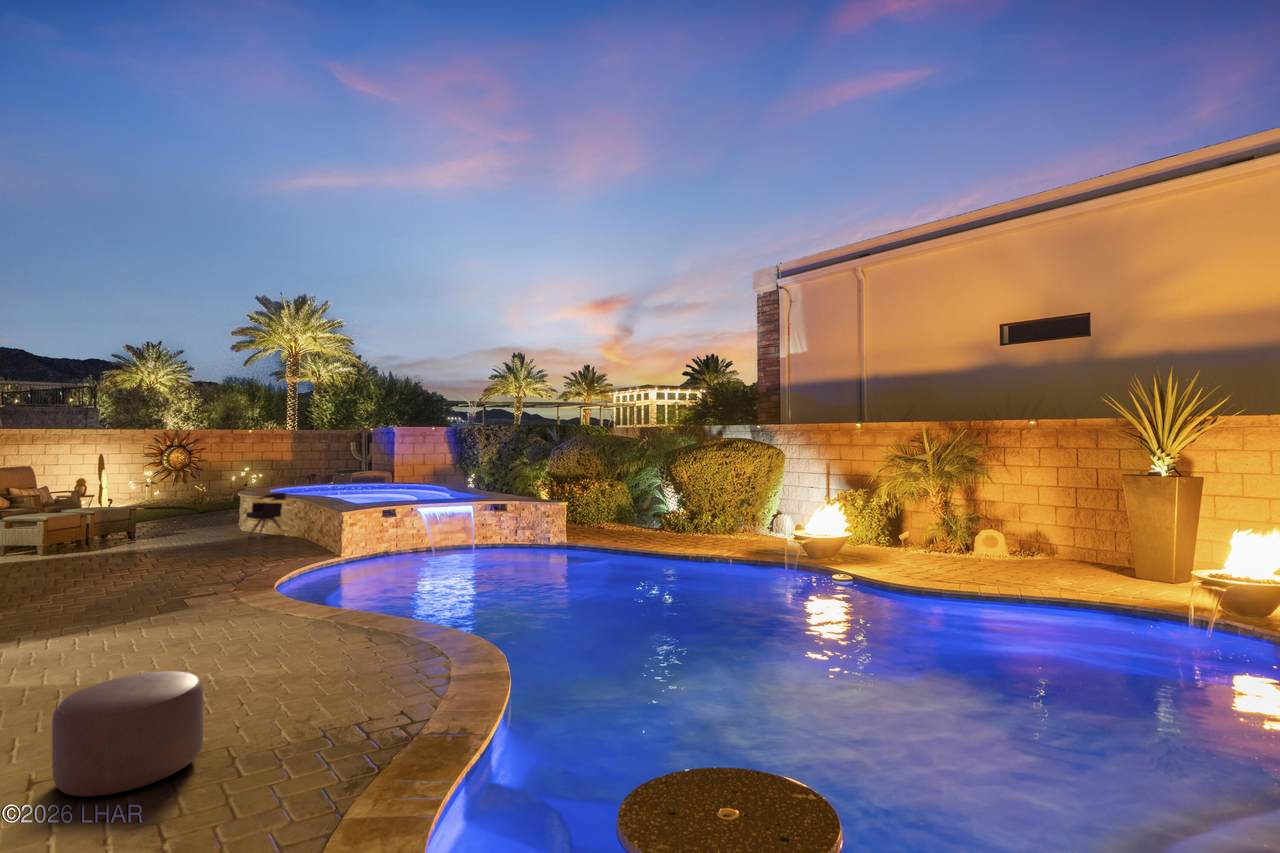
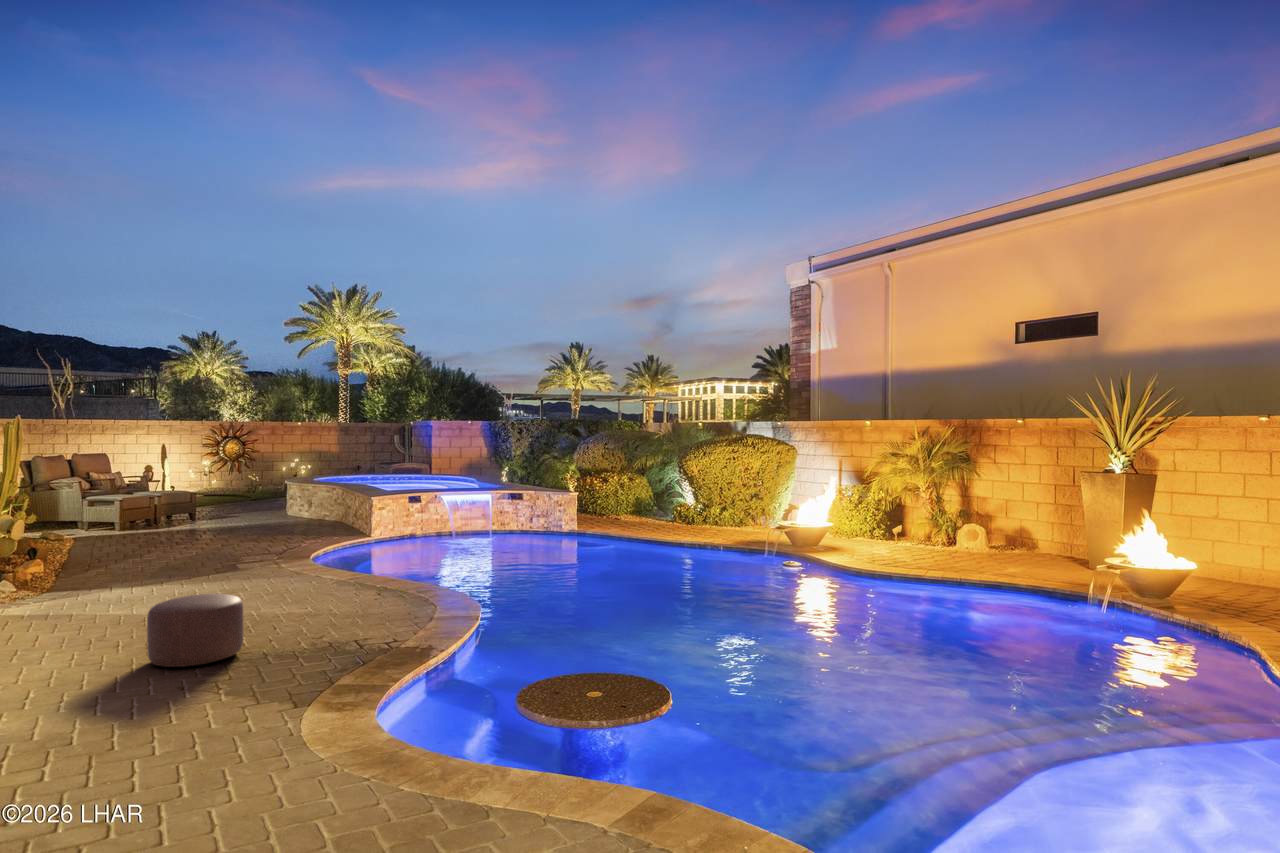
armchair: present [246,493,286,540] -> none [290,480,327,523]

